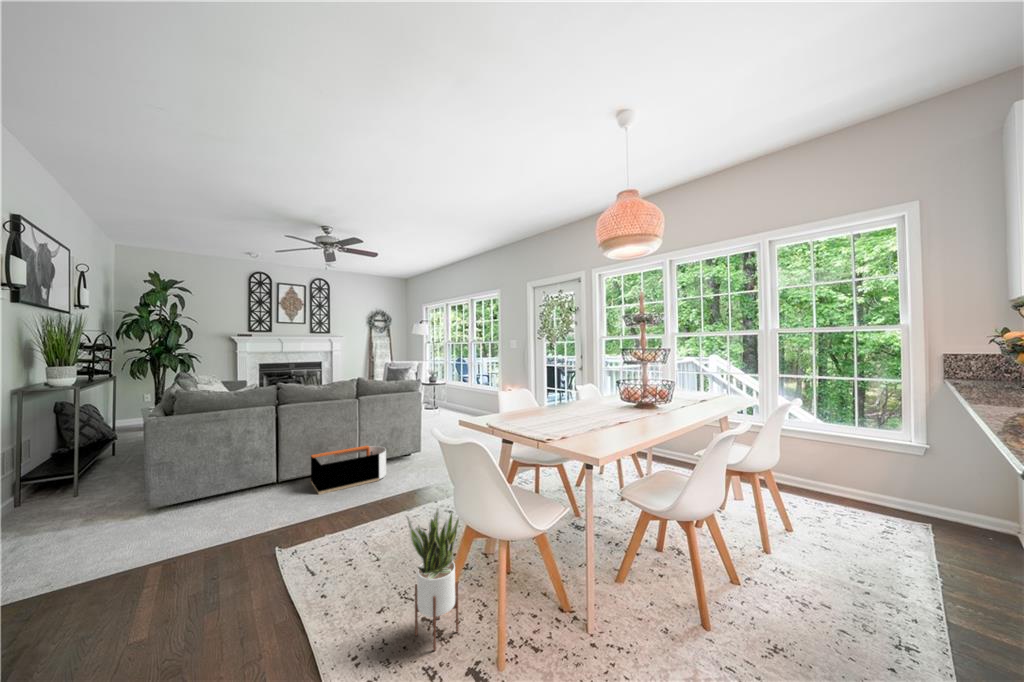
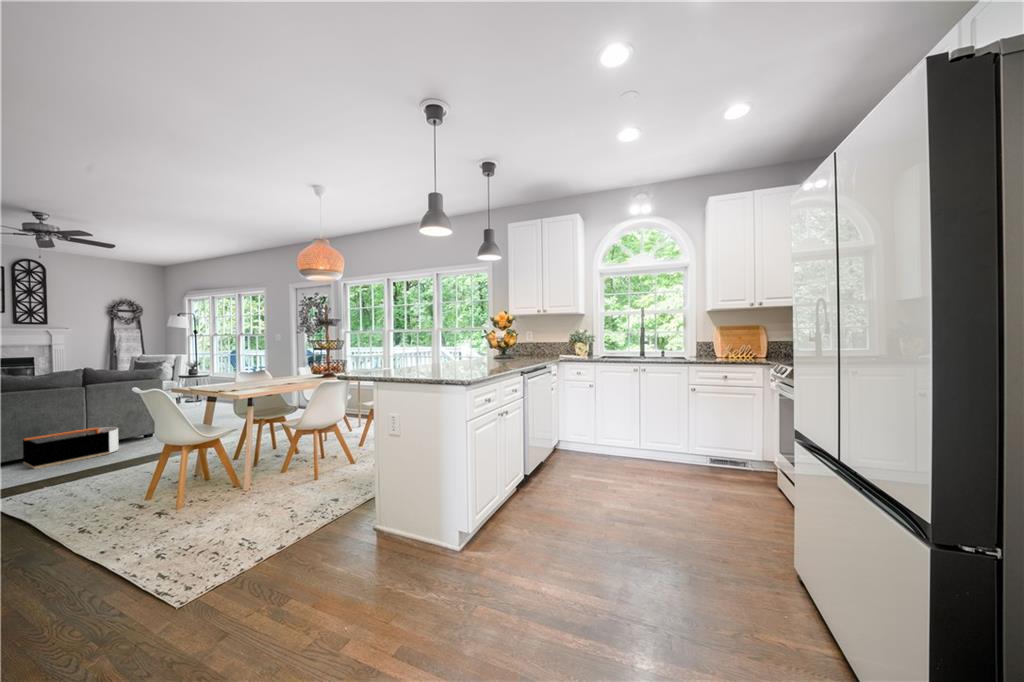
potted plant: present [406,508,459,651] -> none [112,434,158,512]

